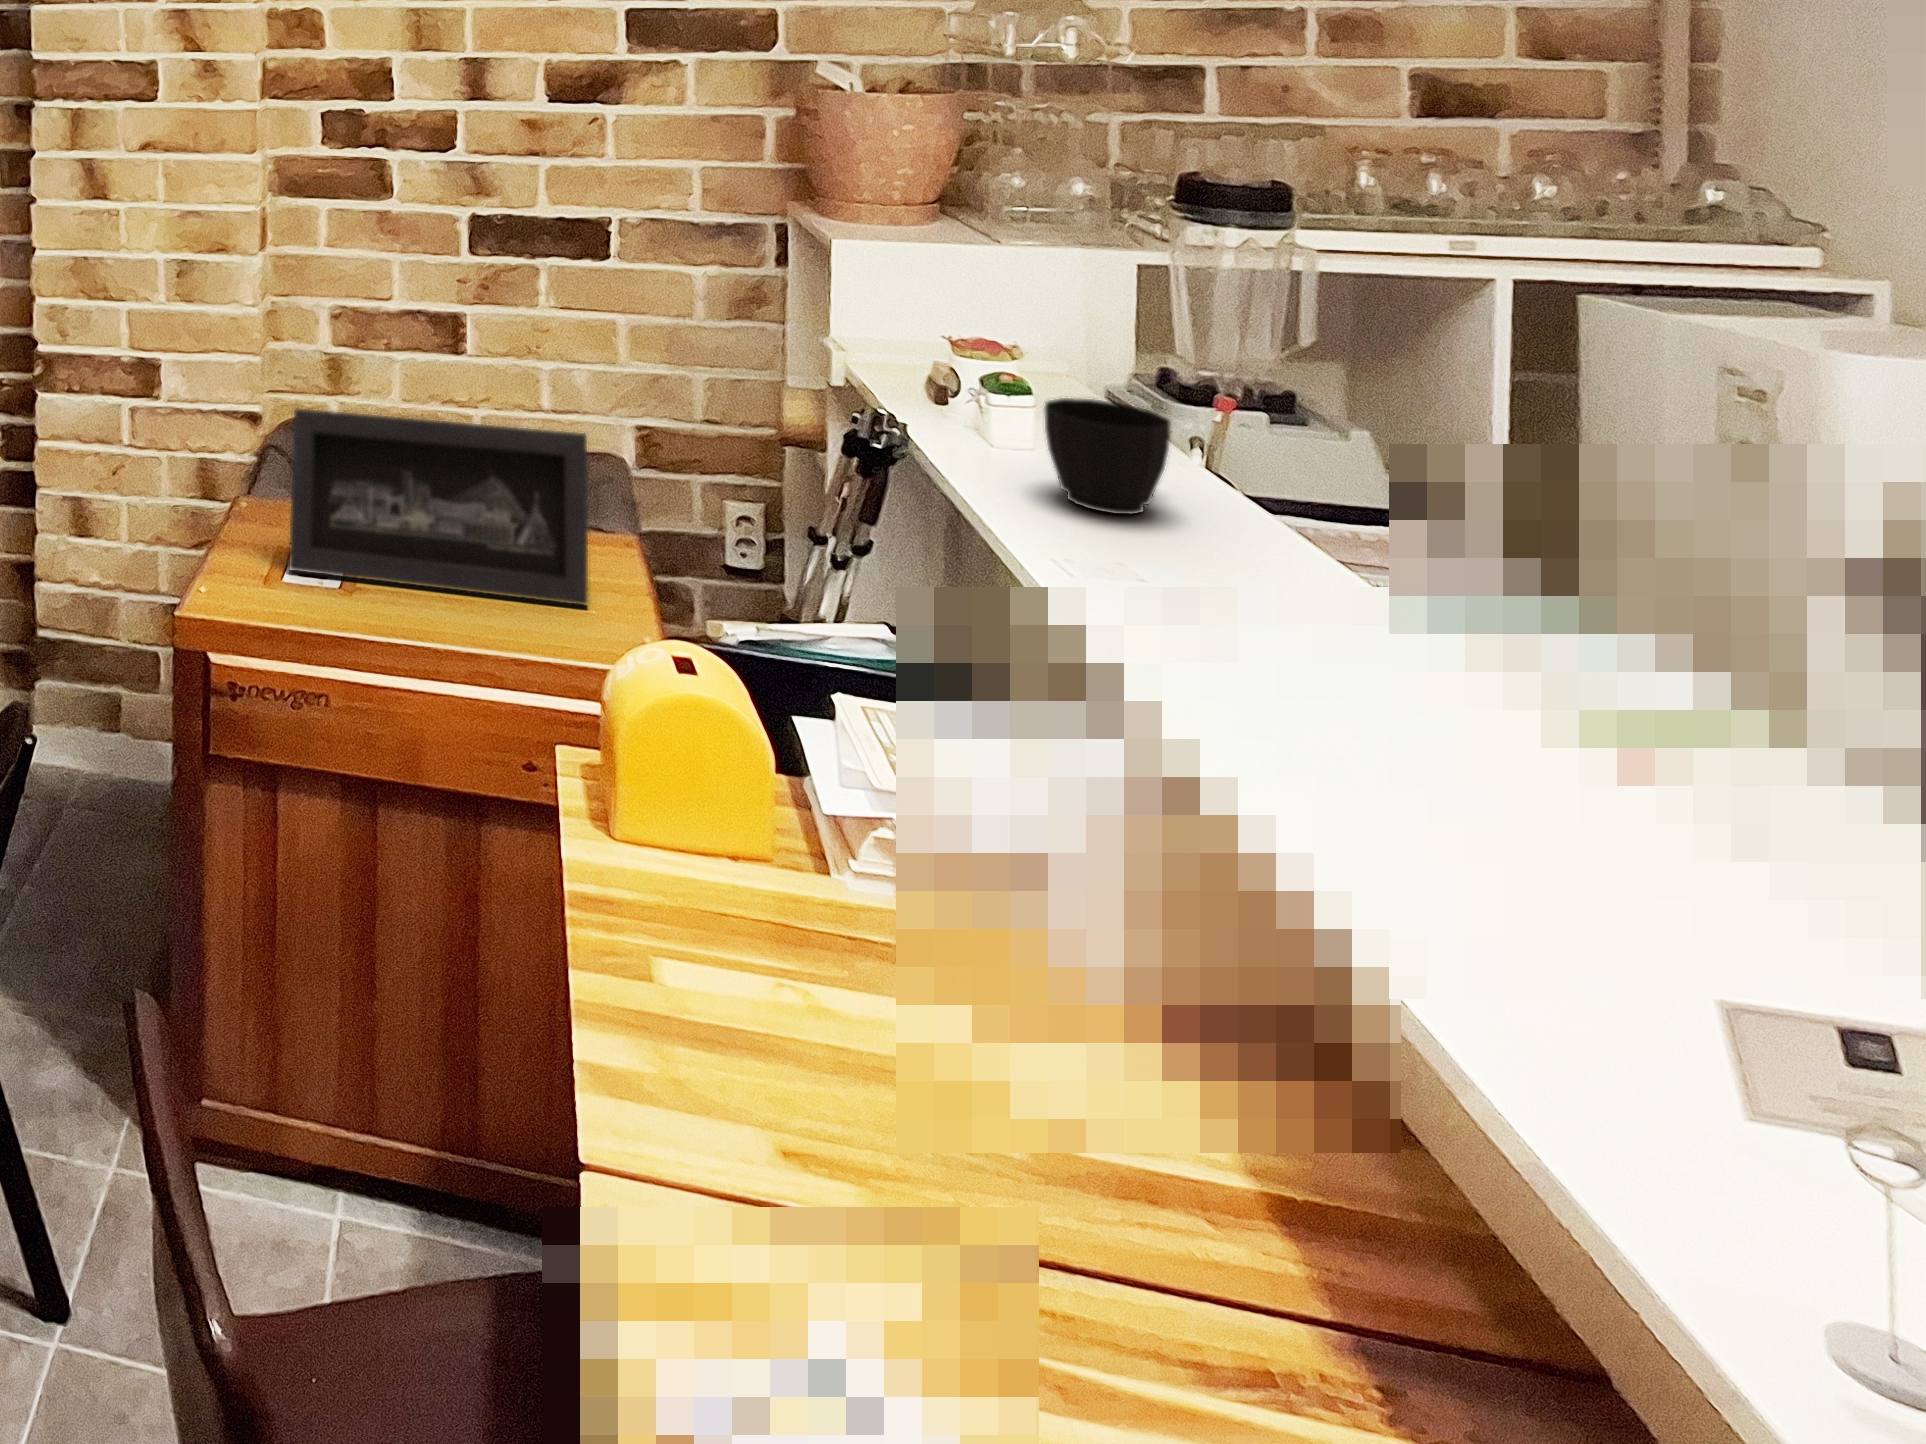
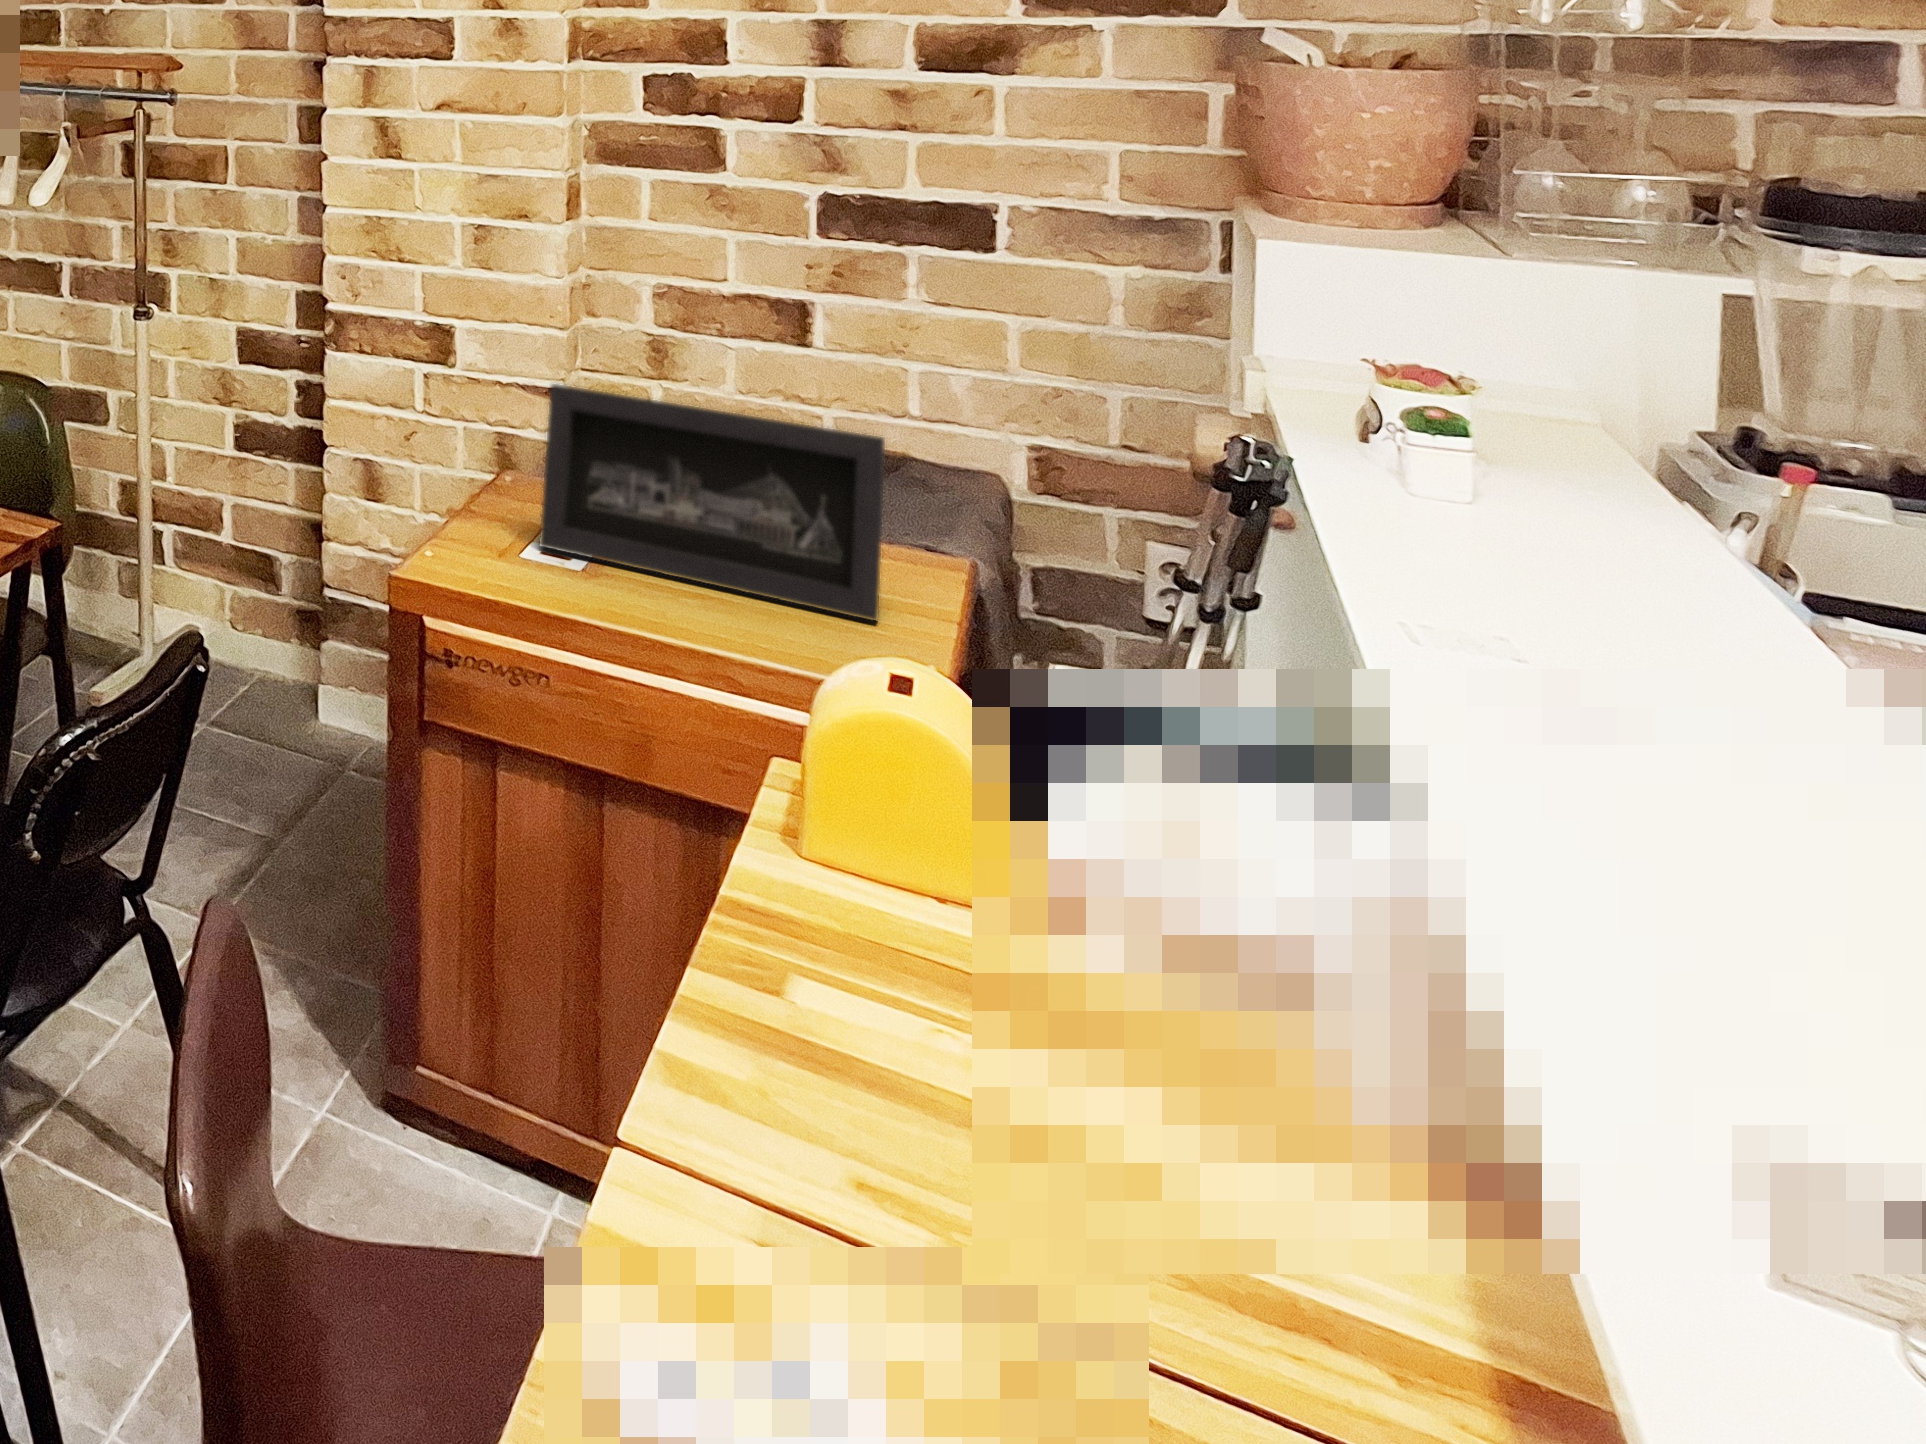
cup: present [1045,398,1170,514] -> none [1408,442,1585,583]

